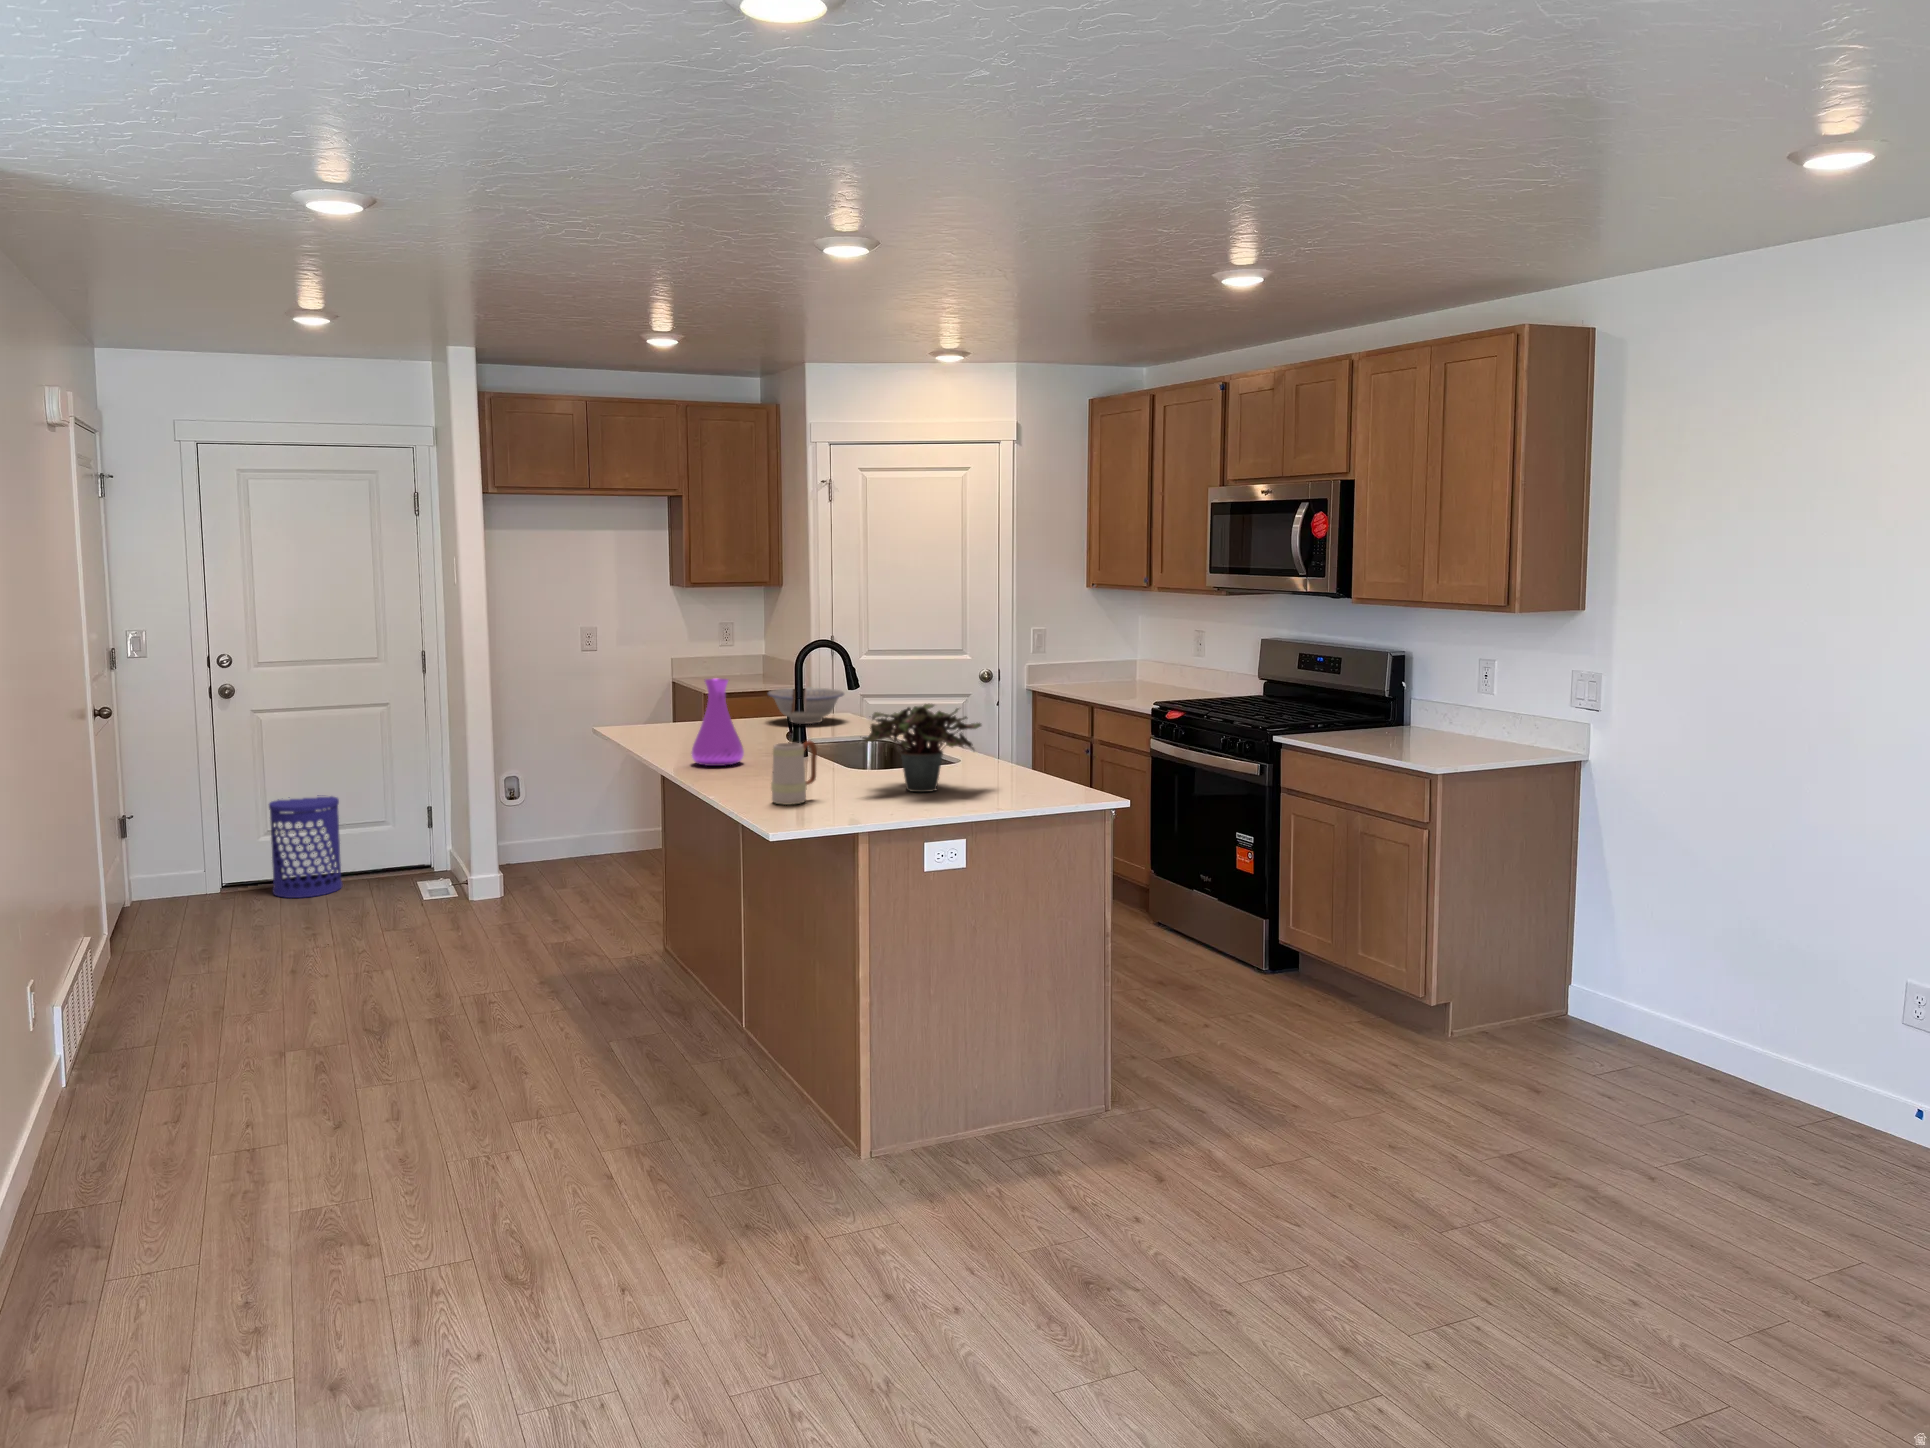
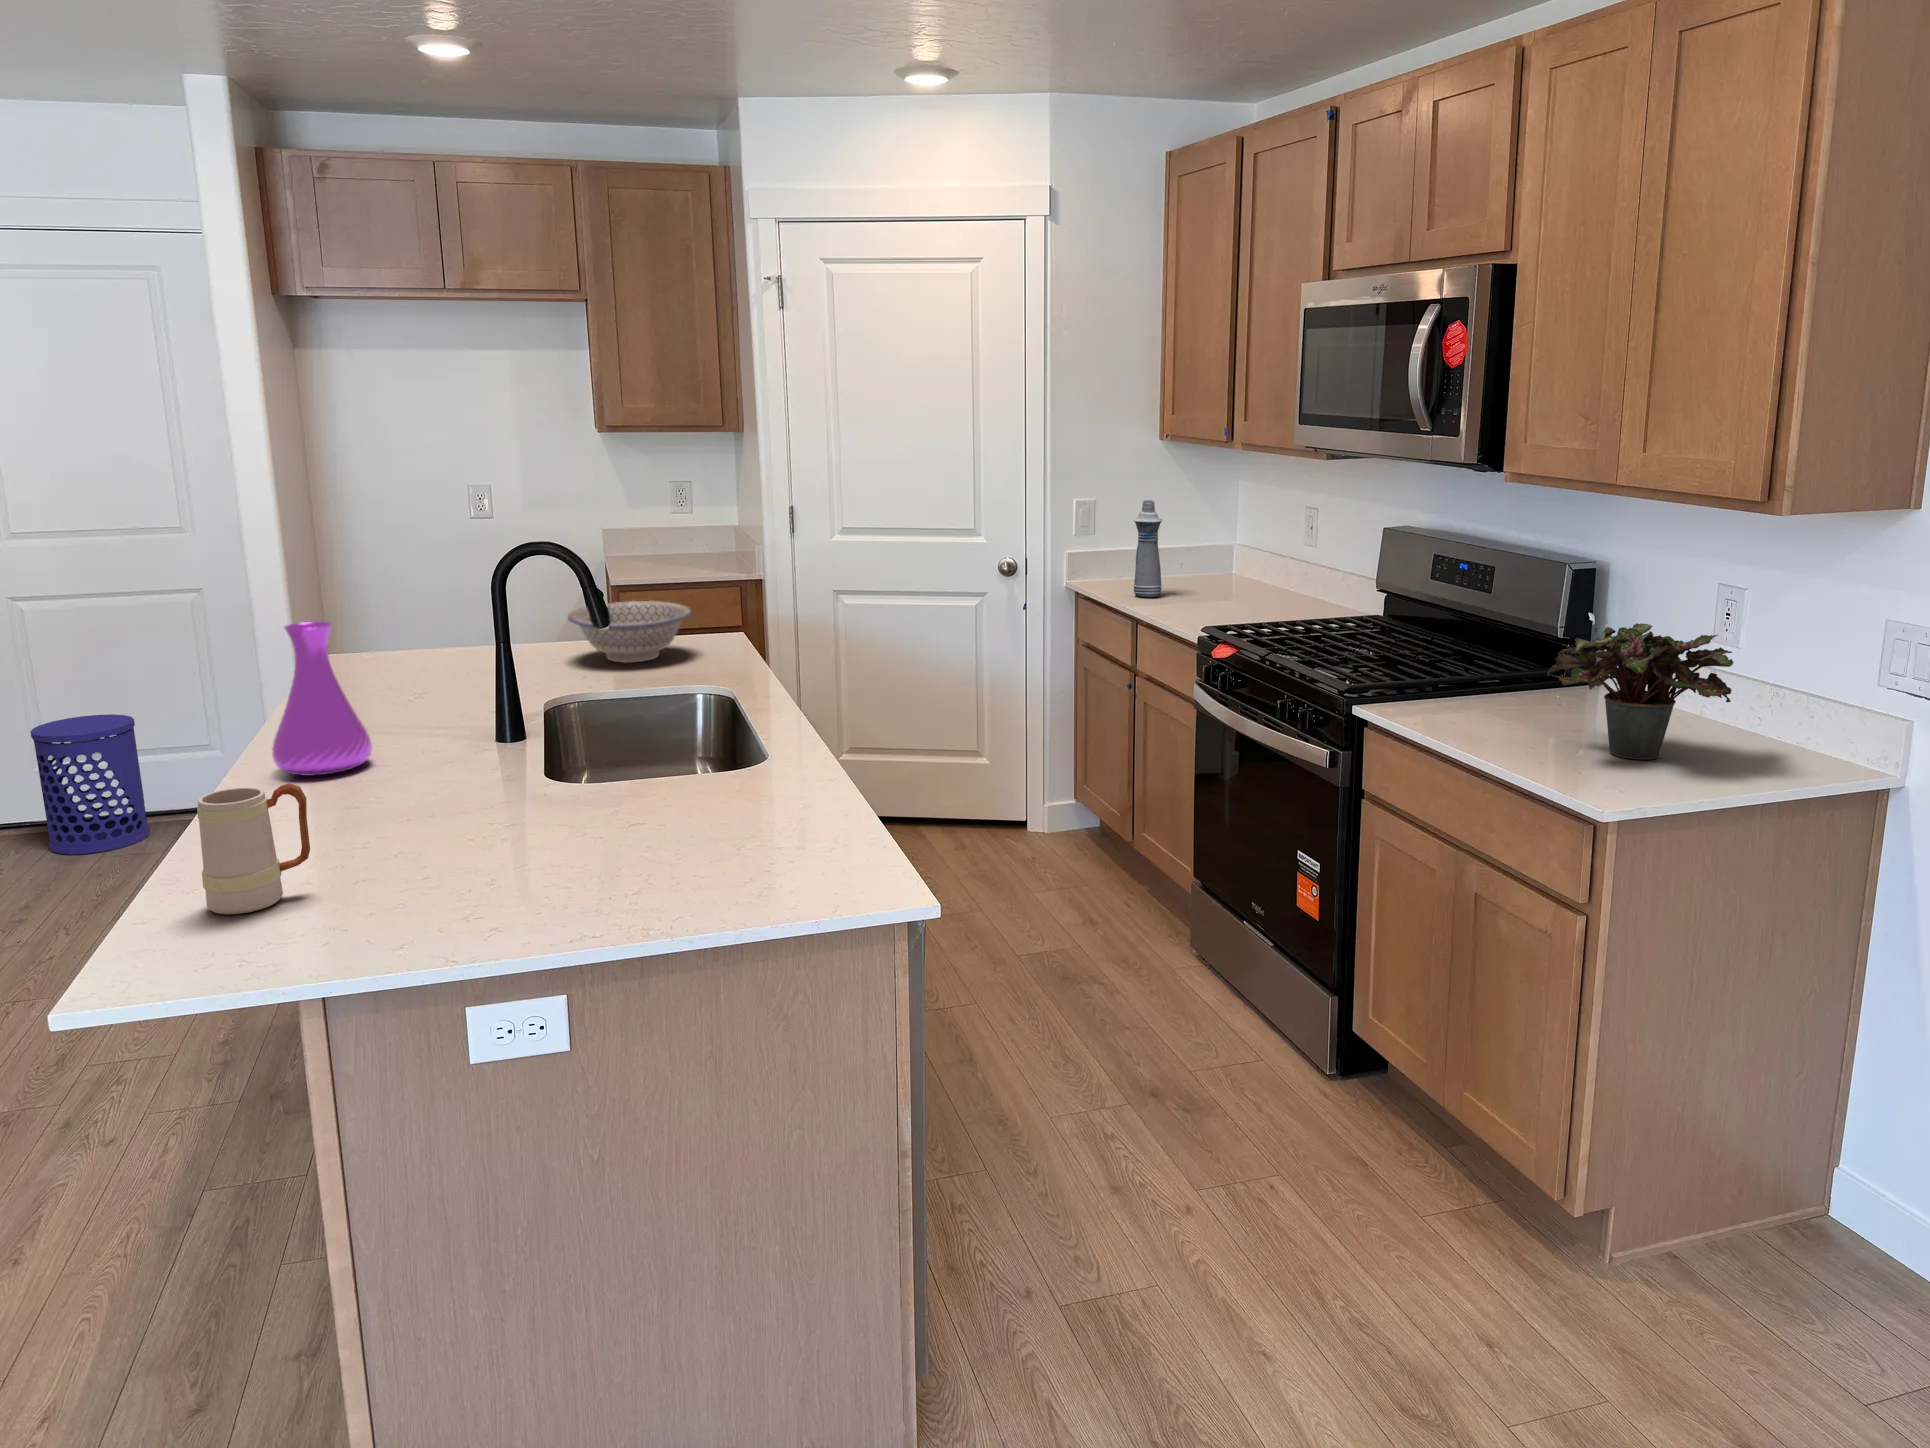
bottle: none [1087,627,1106,692] -> present [1134,500,1162,597]
potted plant: present [860,704,981,792] -> present [1547,623,1733,760]

